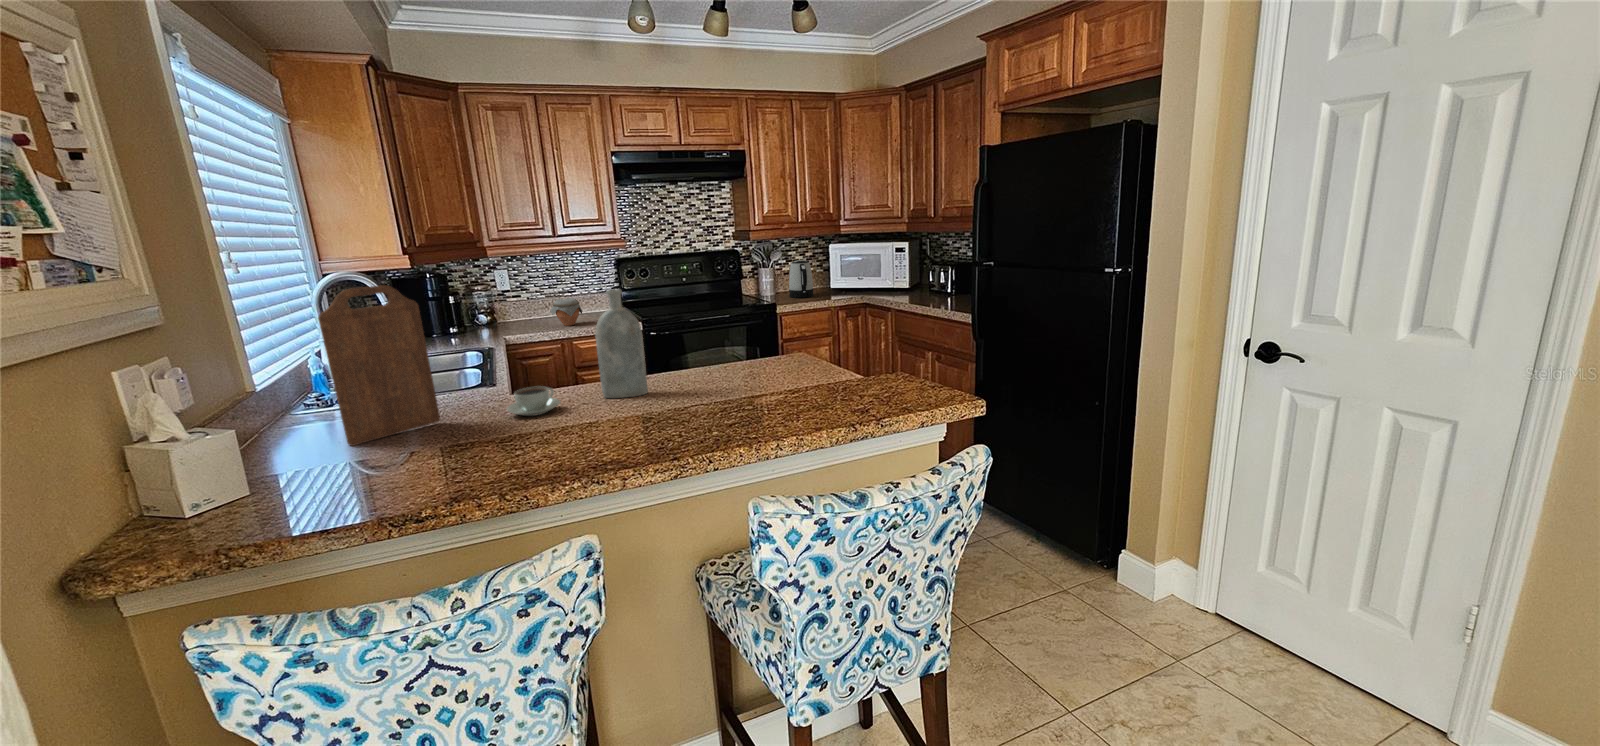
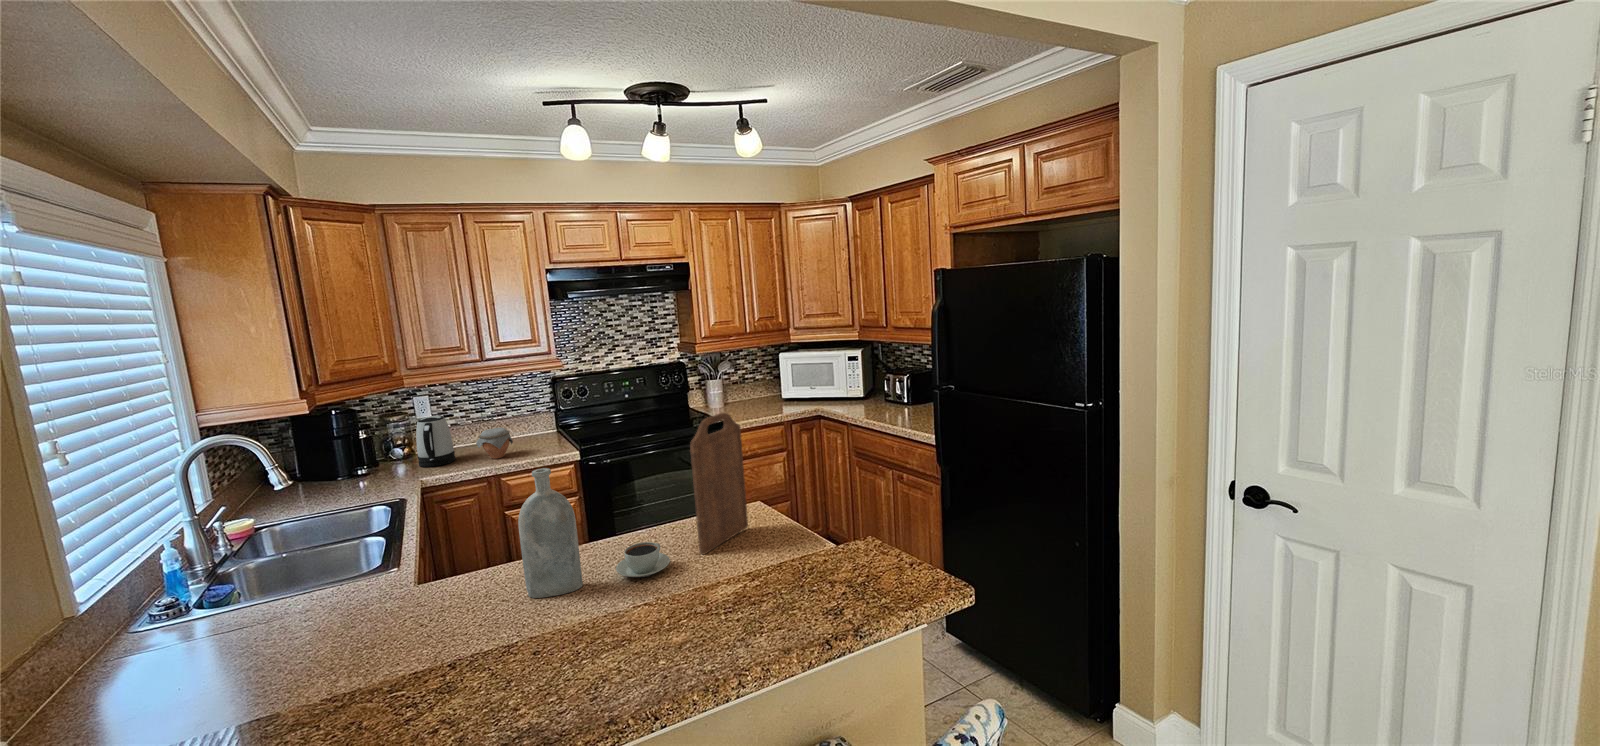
kettle: present [789,260,814,298] -> present [416,416,456,467]
cutting board: present [318,285,440,446] -> present [690,413,748,554]
coffee cup: present [507,386,560,416] -> present [616,542,670,577]

